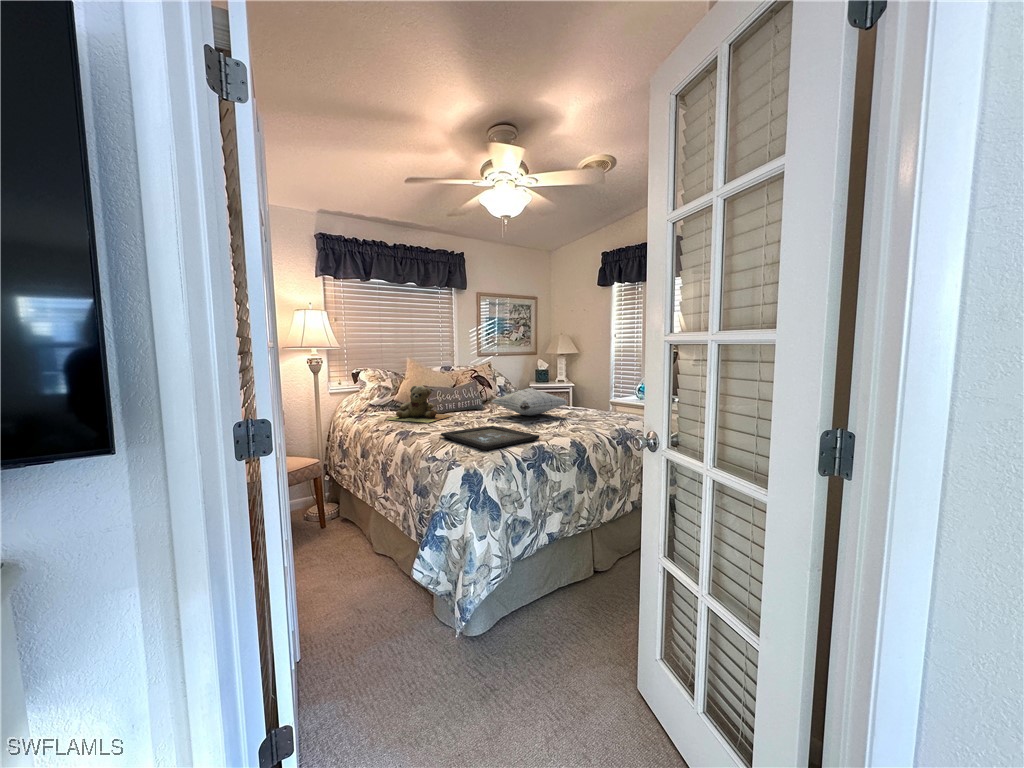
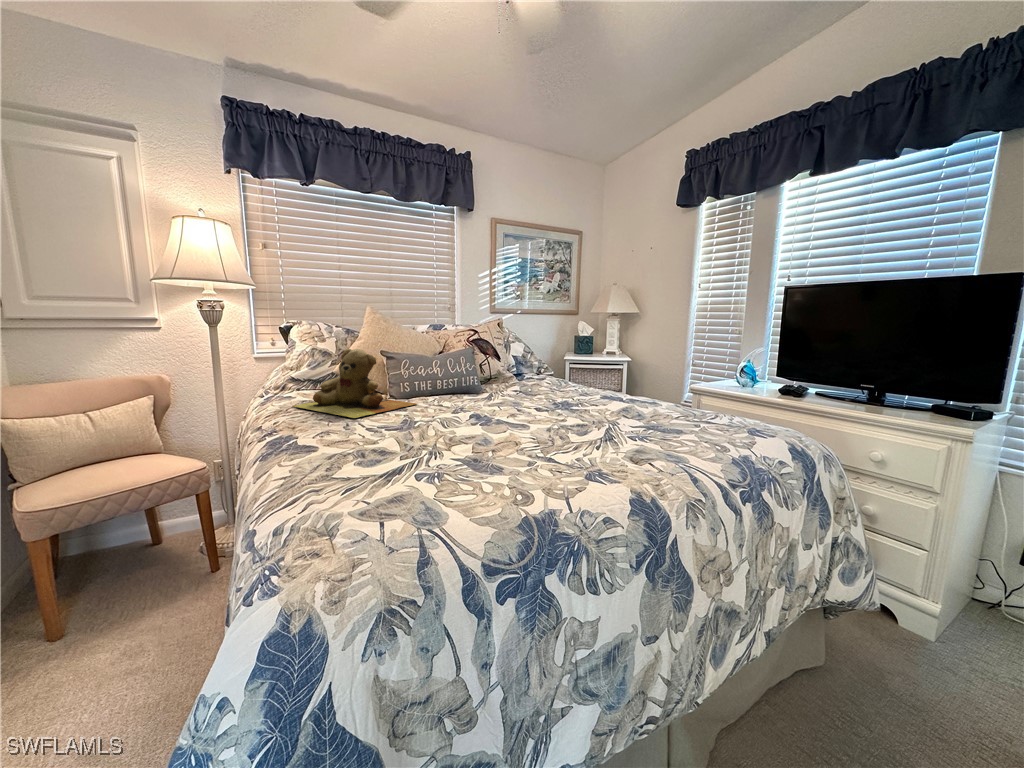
pillow: present [491,388,568,416] -> none [482,361,624,411]
tray: present [441,426,540,450] -> none [331,435,551,530]

